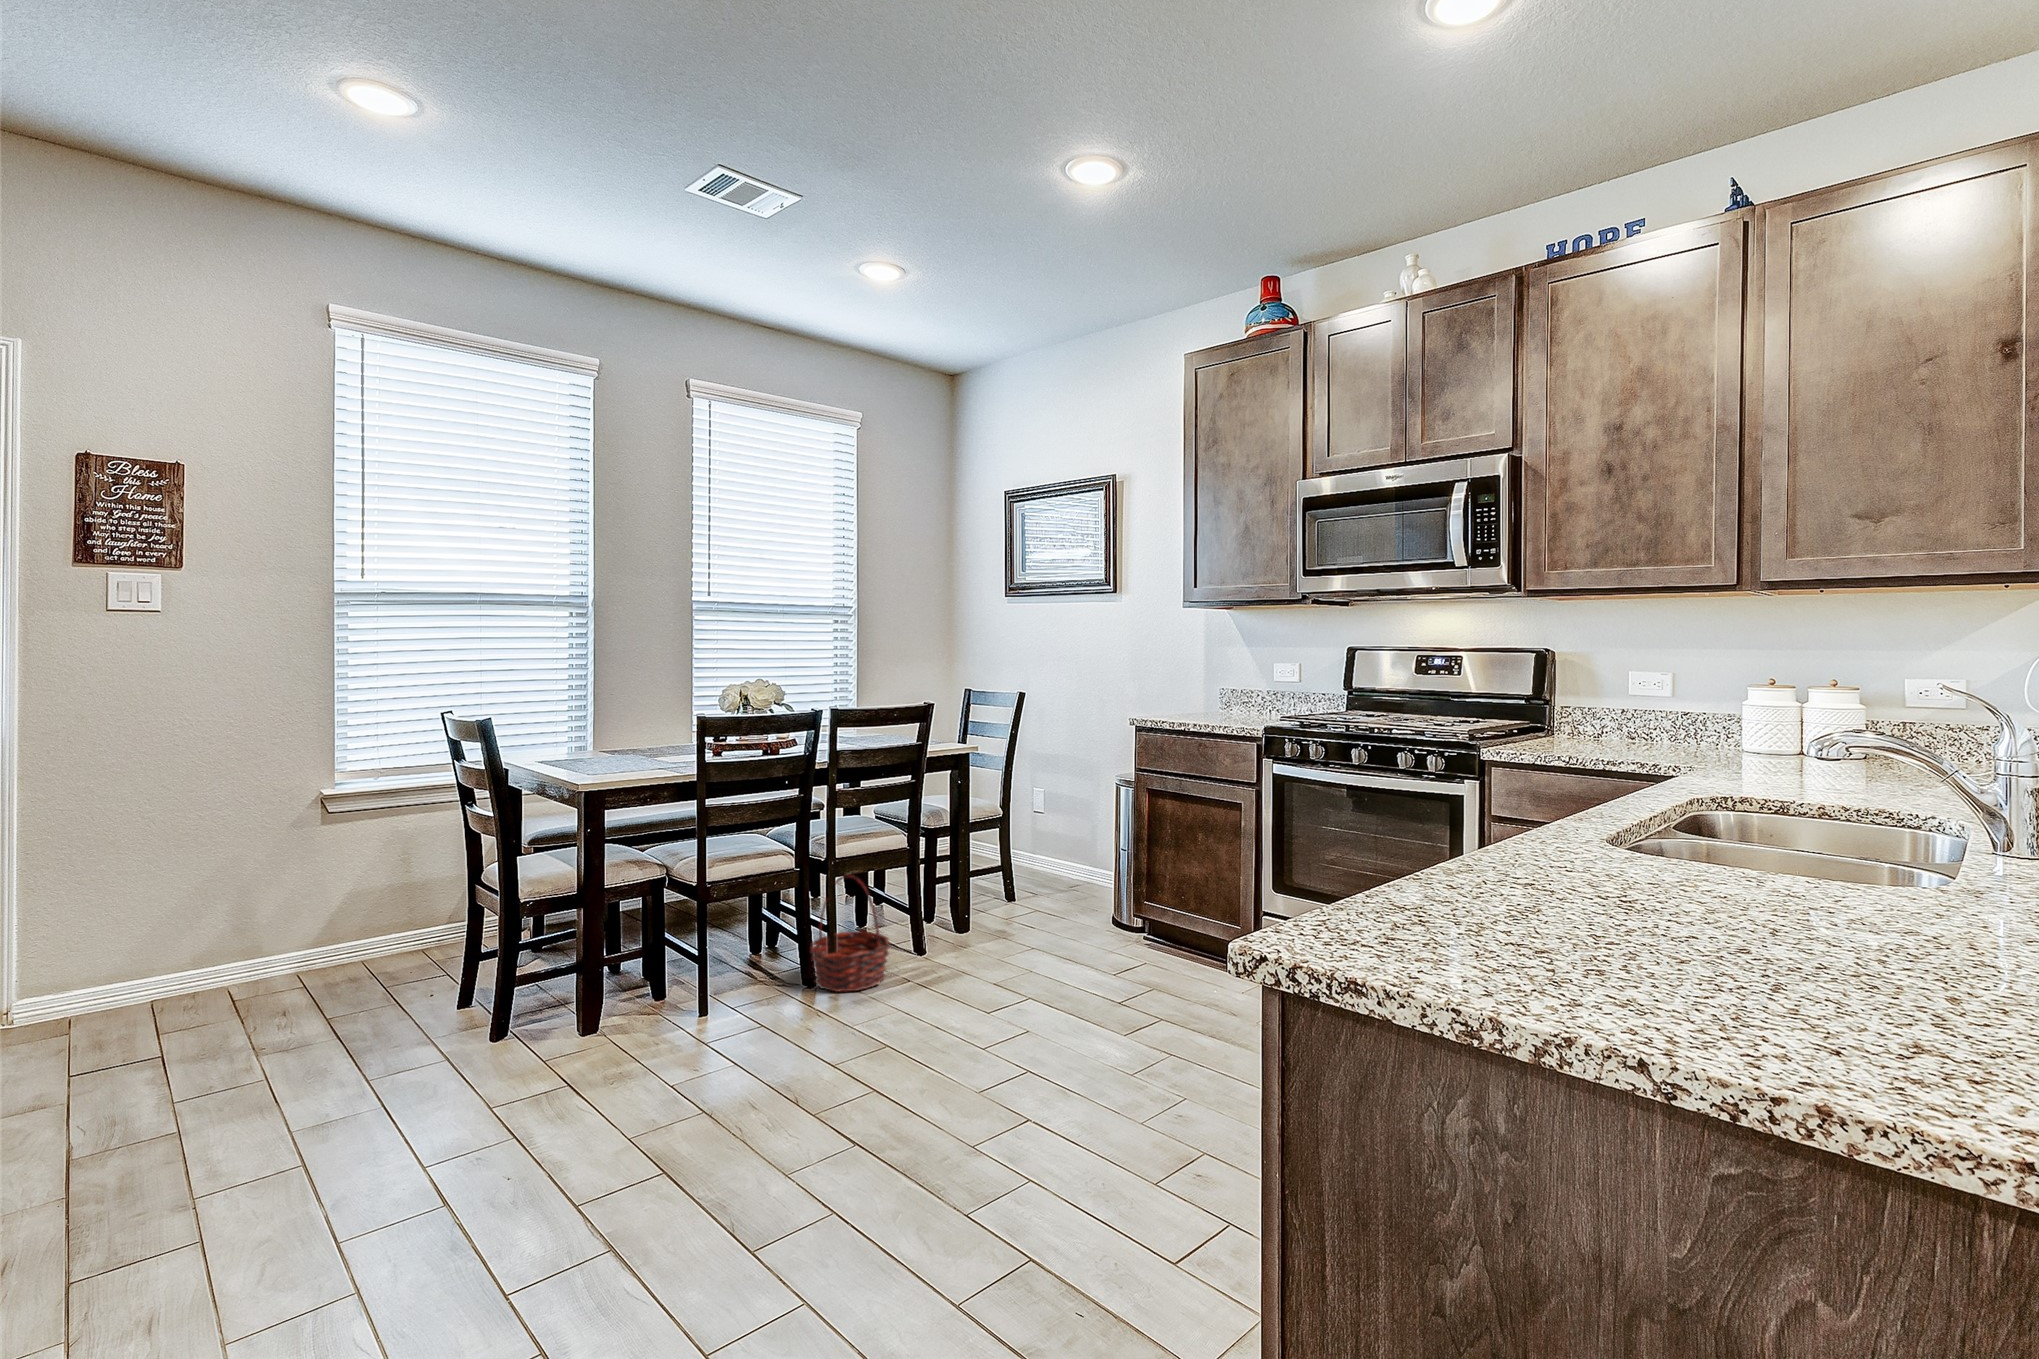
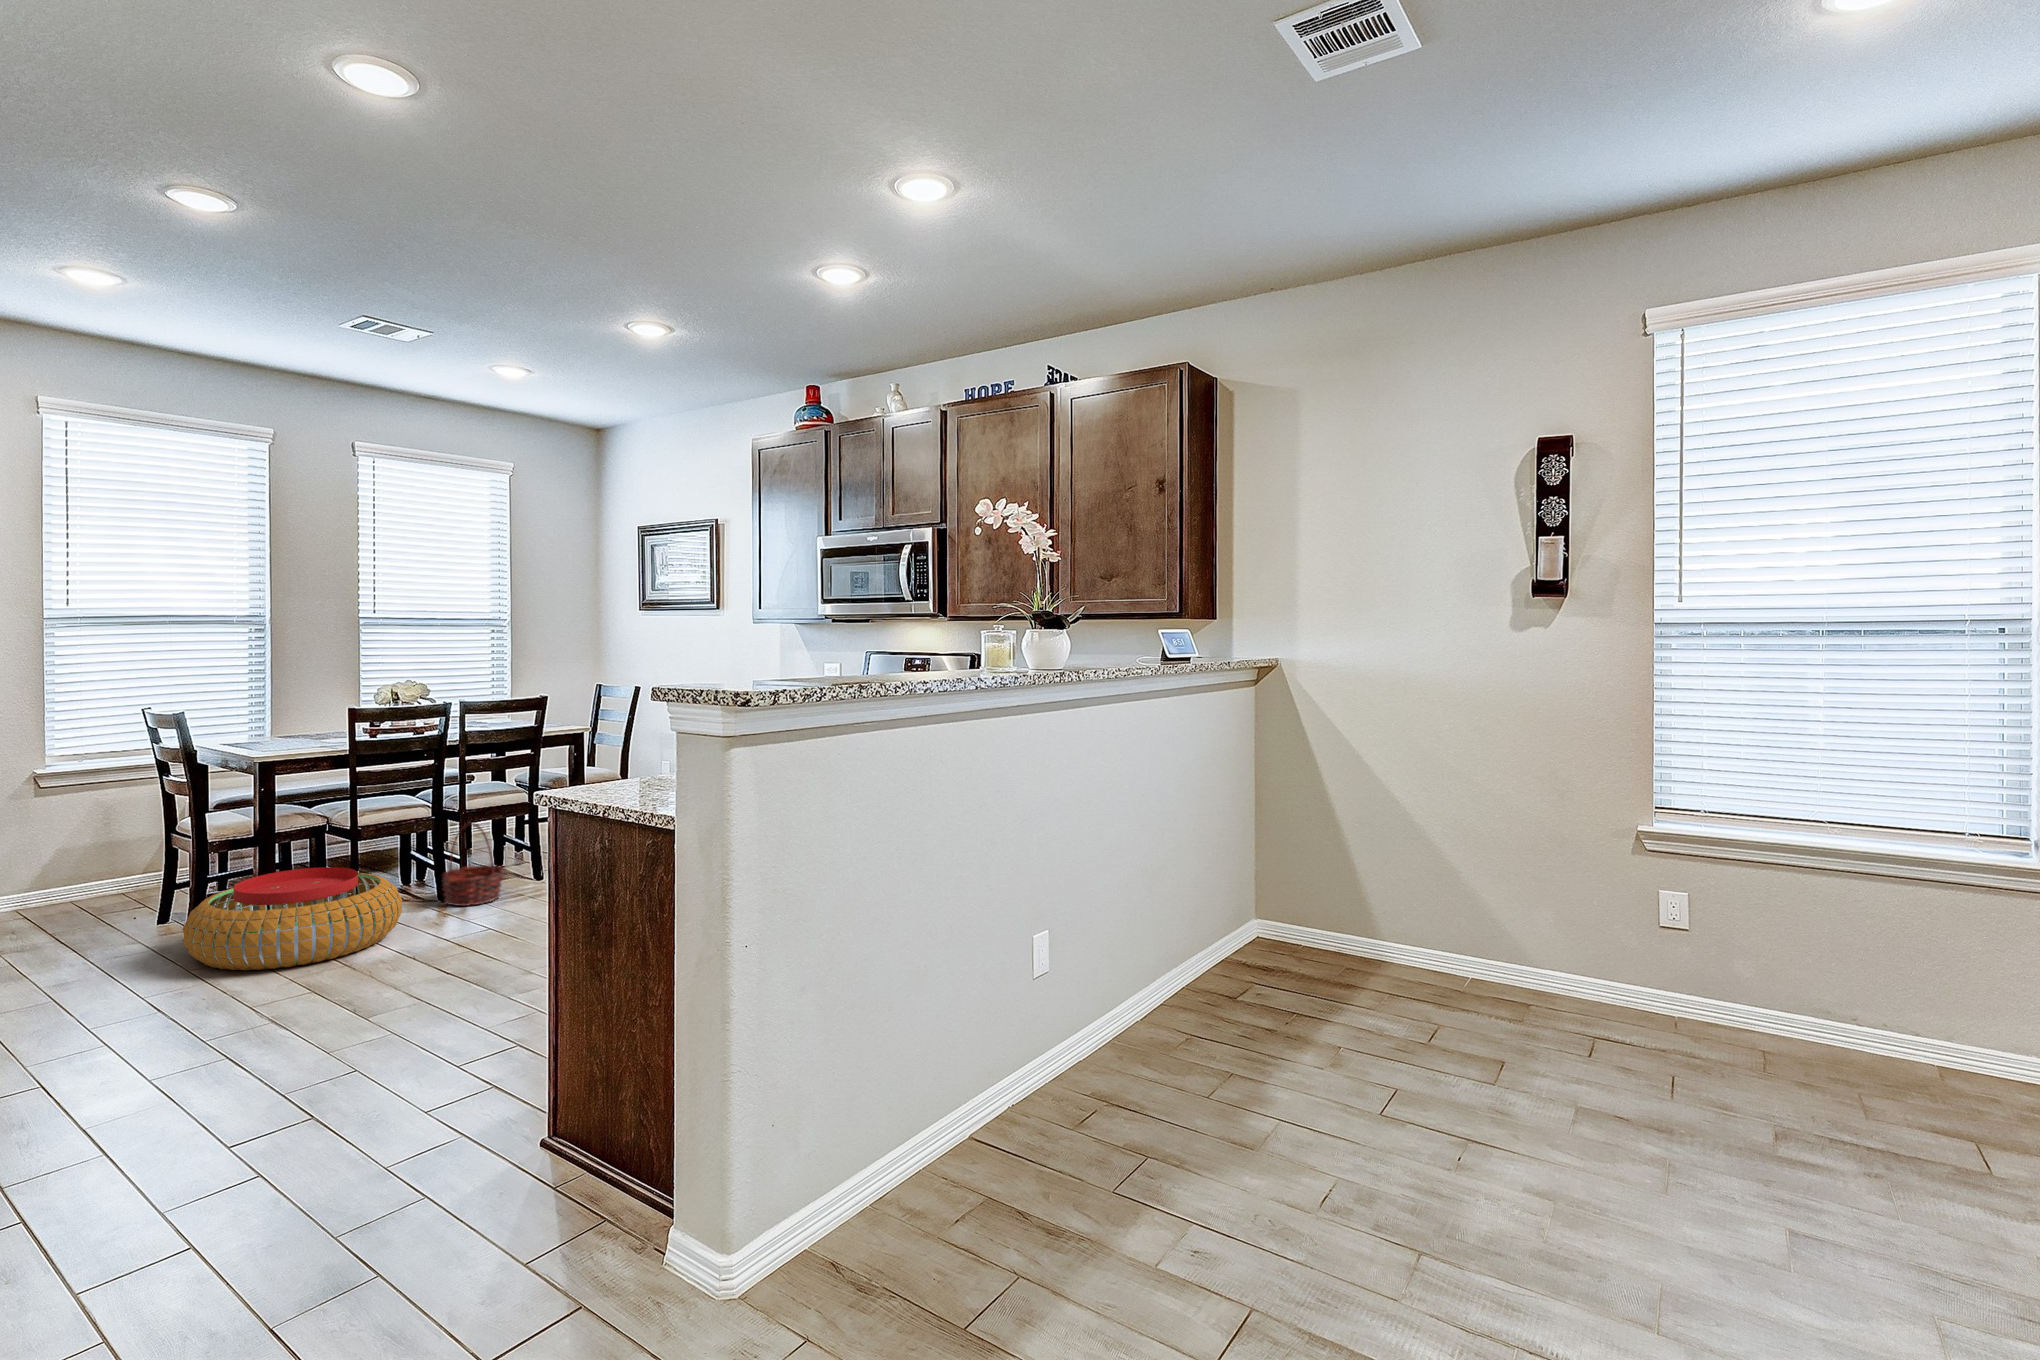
pouf: none [484,939,772,1106] -> present [183,867,402,970]

